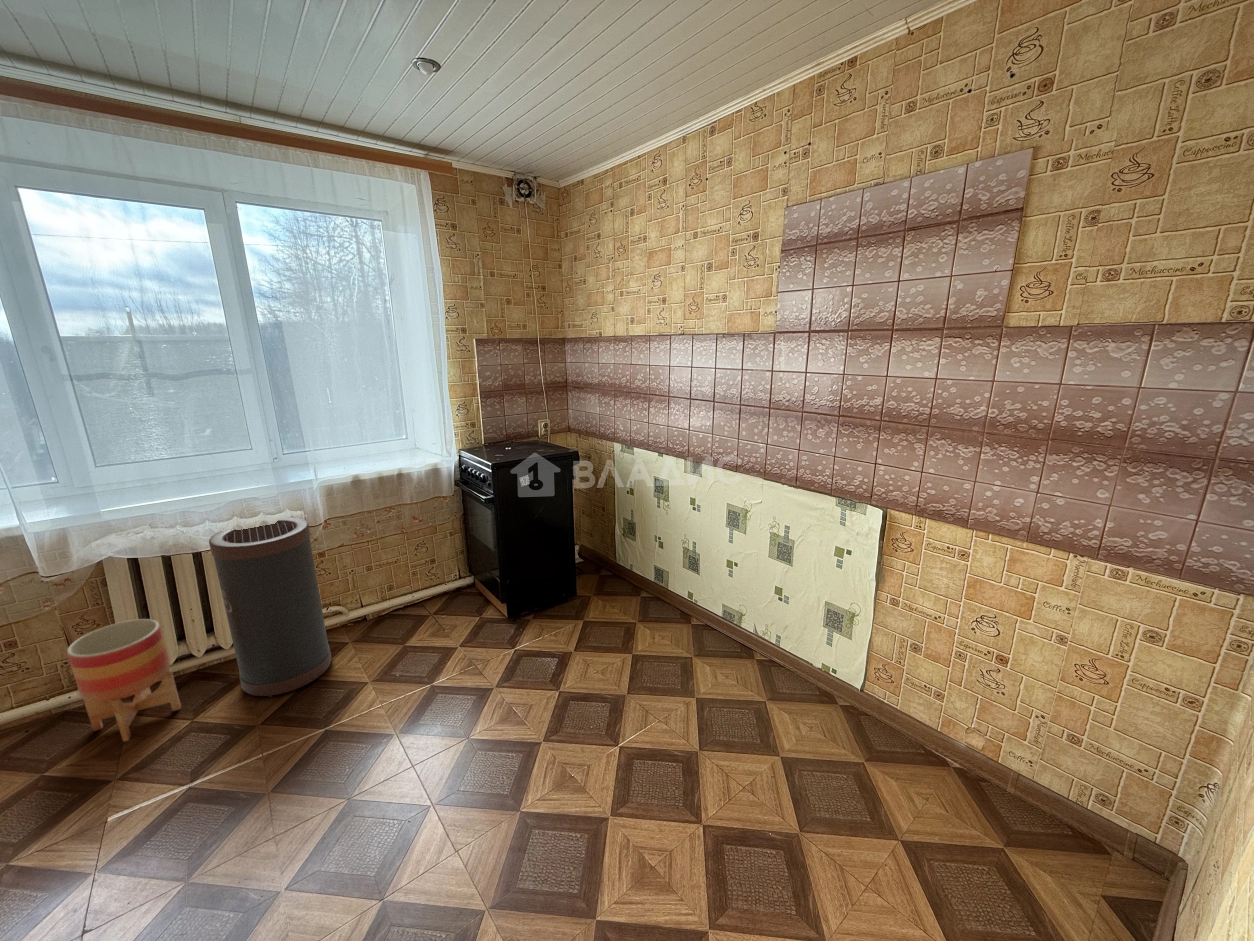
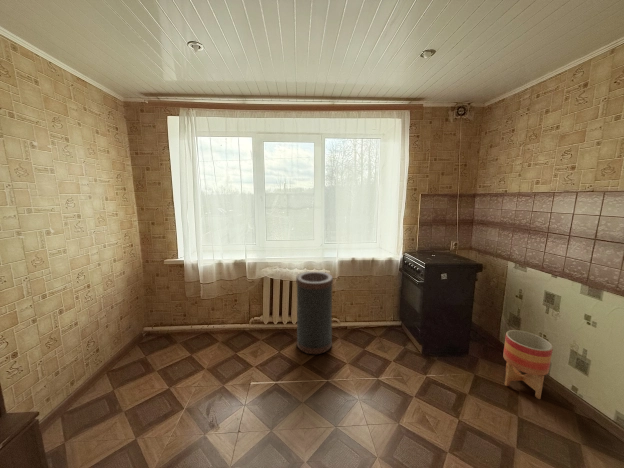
planter: present [67,619,181,741] -> present [503,330,553,399]

